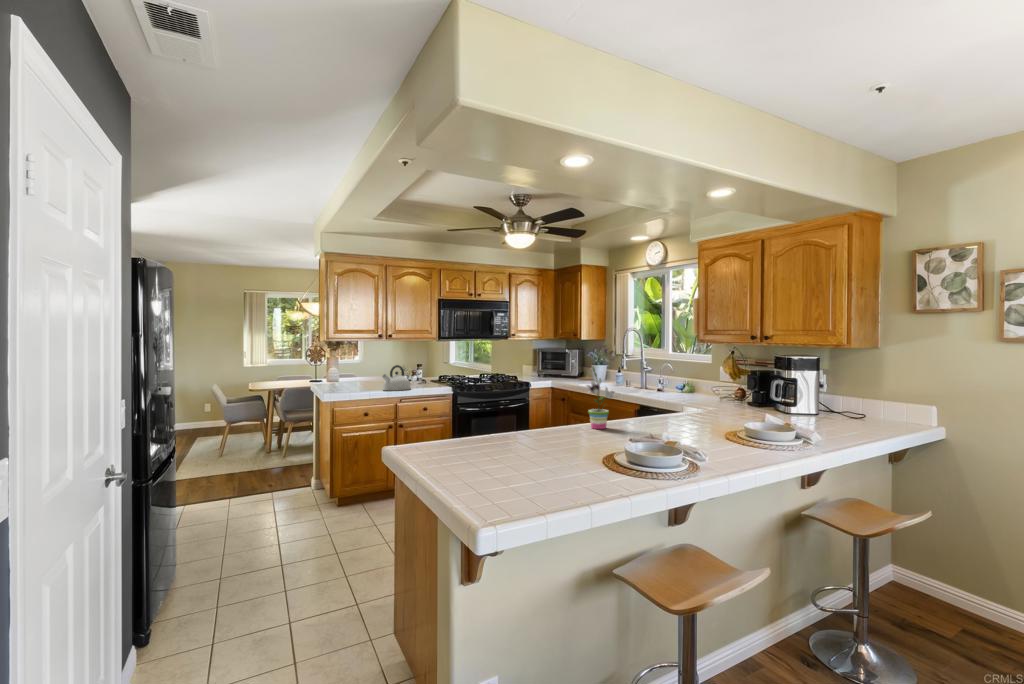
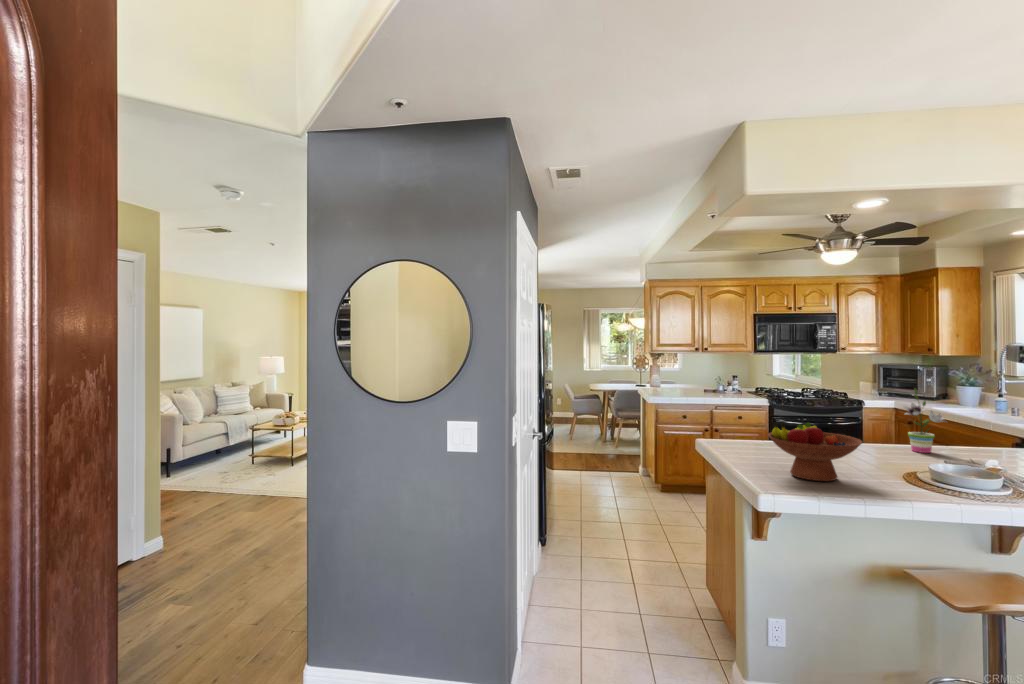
kettle: present [382,365,411,391] -> none [699,376,726,399]
fruit bowl: none [478,410,575,480] -> present [768,422,862,481]

